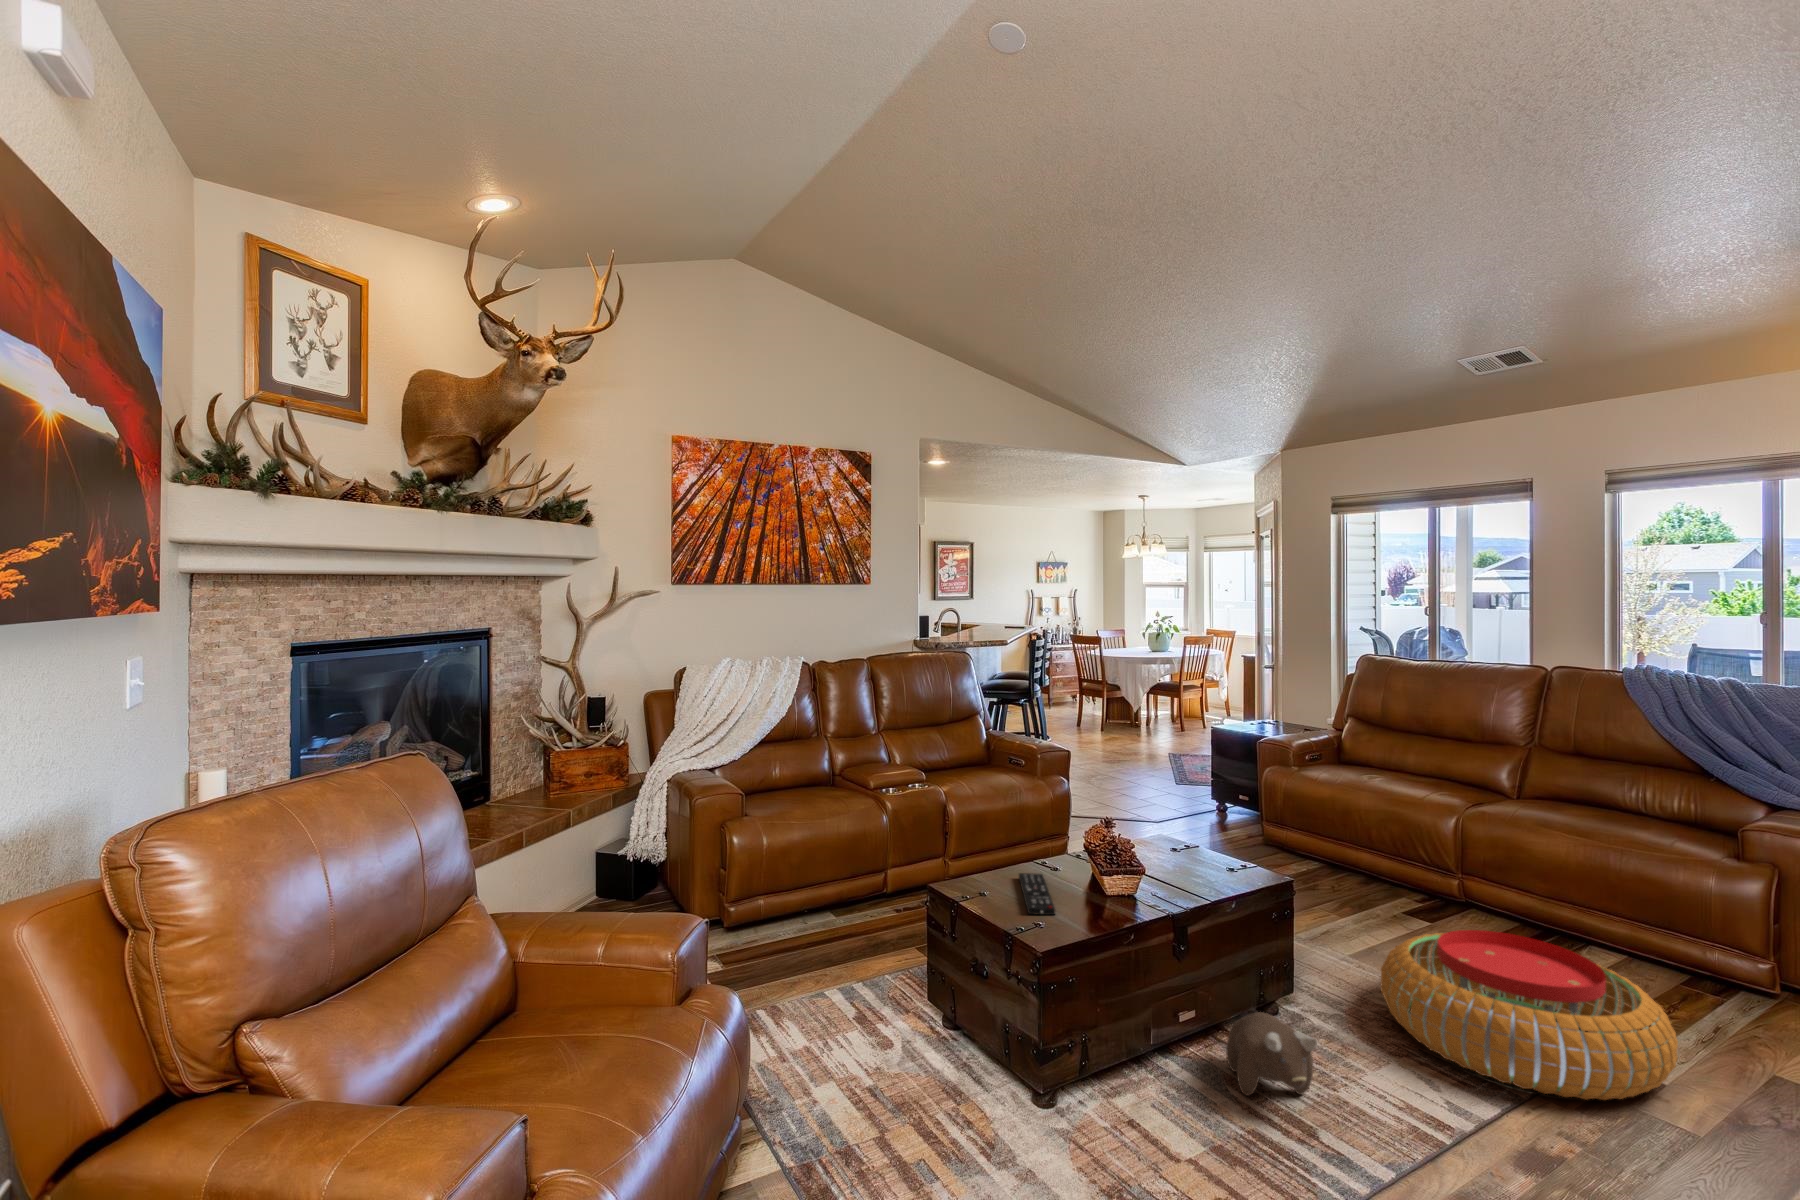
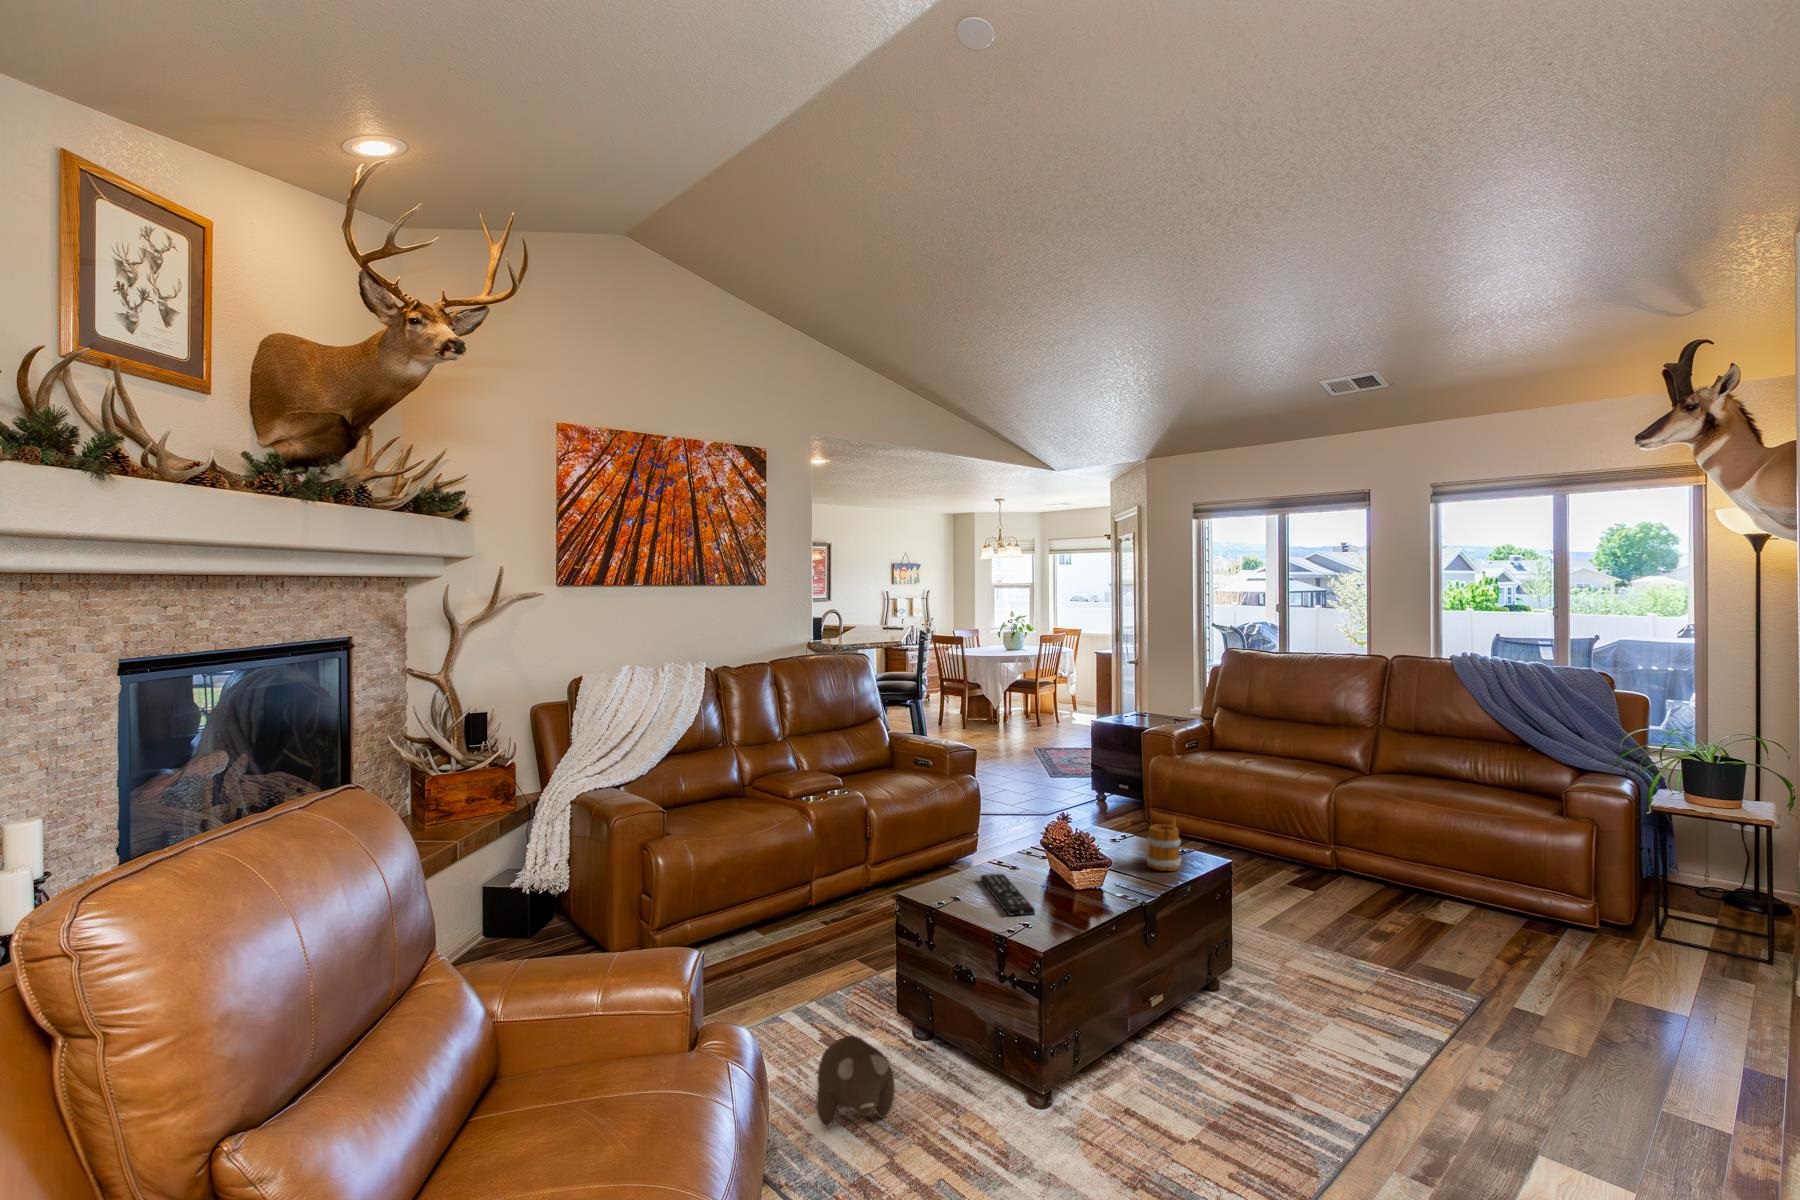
mug: none [1195,827,1234,884] -> present [1146,816,1181,871]
pouf: present [1381,930,1678,1100] -> none [1304,897,1556,1038]
plush toy: present [1226,1012,1317,1095] -> present [816,1036,895,1127]

